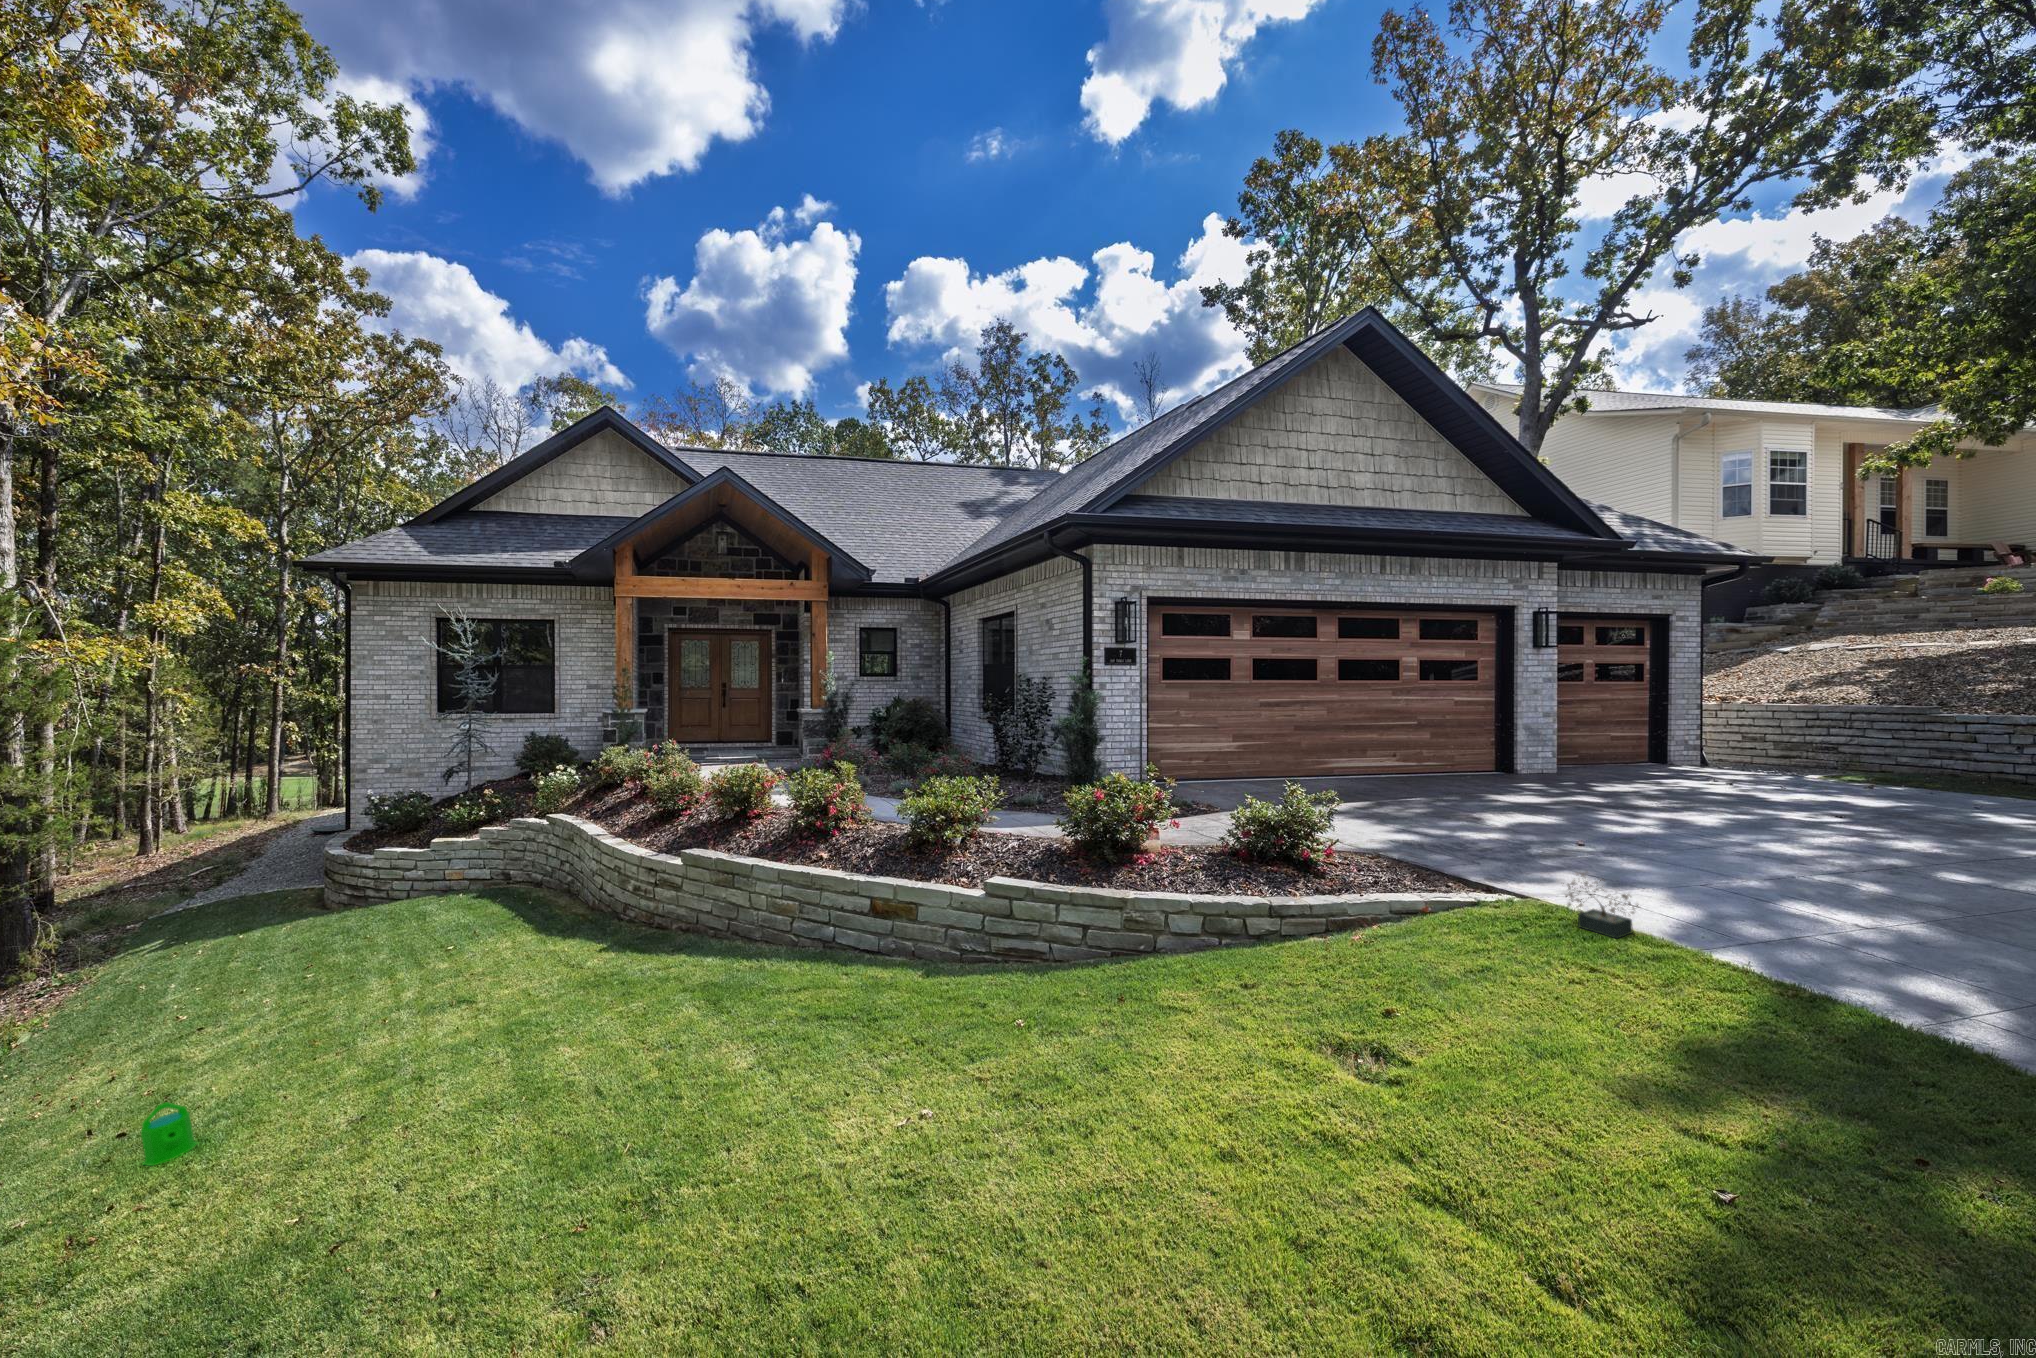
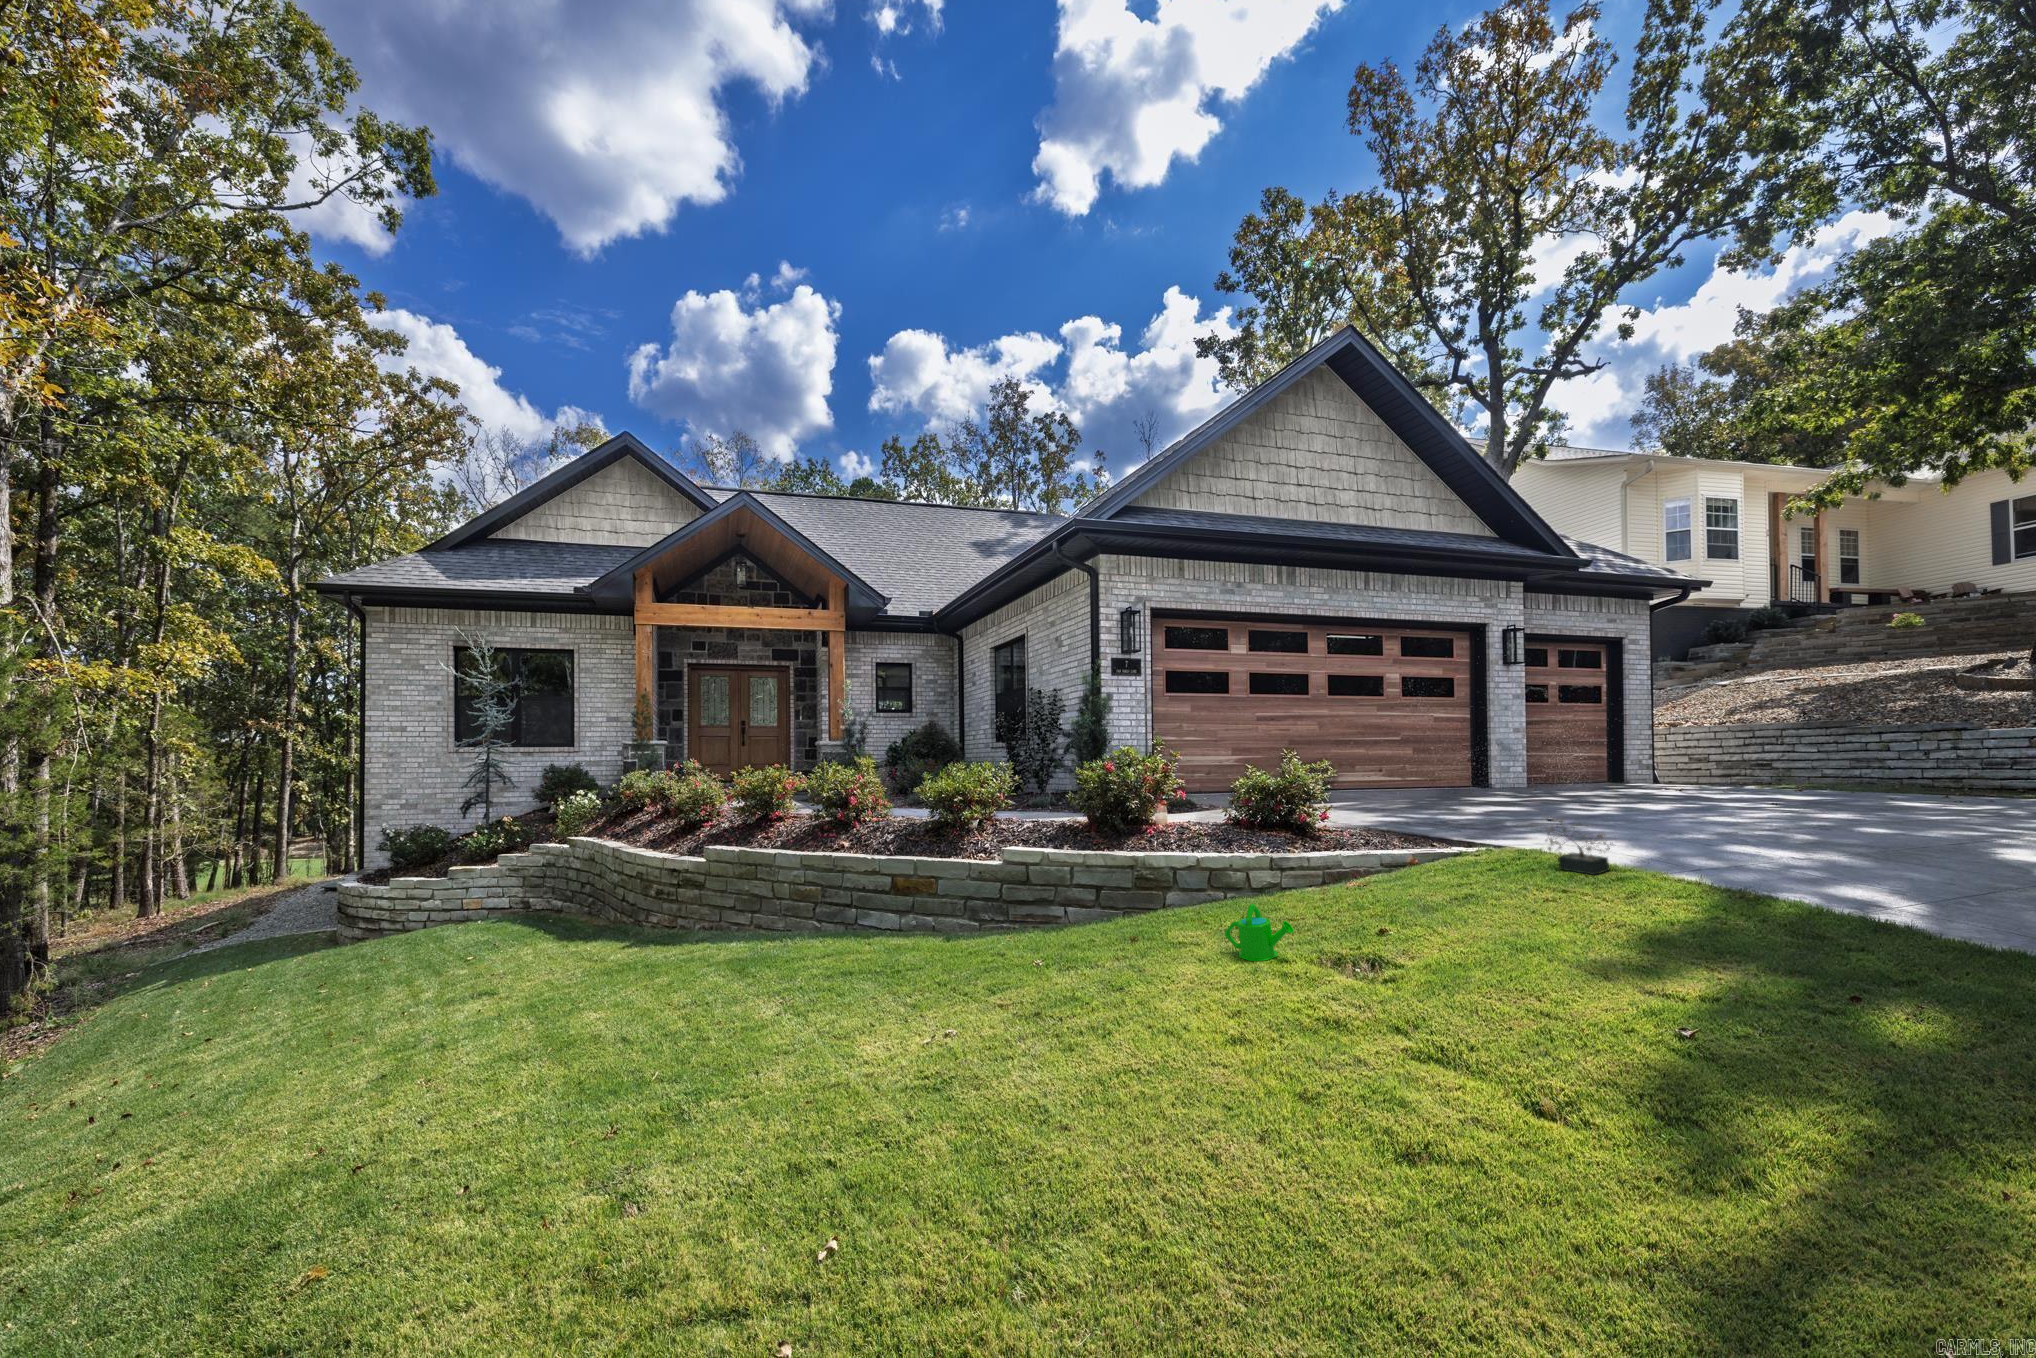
watering can: present [141,1102,198,1166] -> present [1225,904,1294,961]

